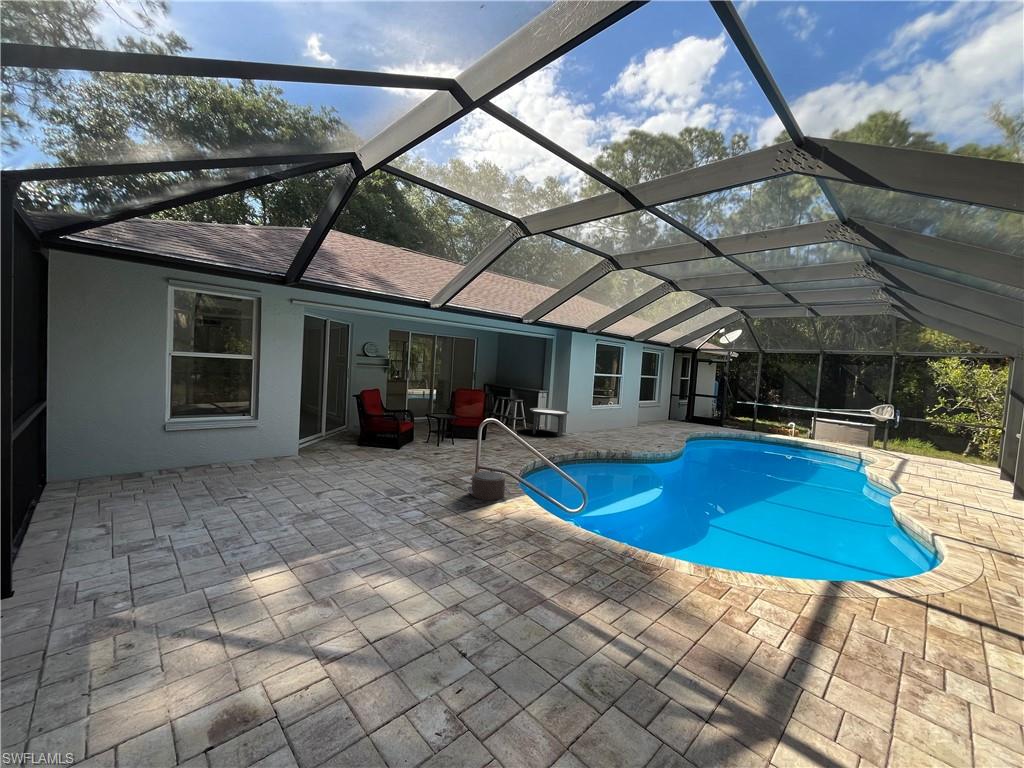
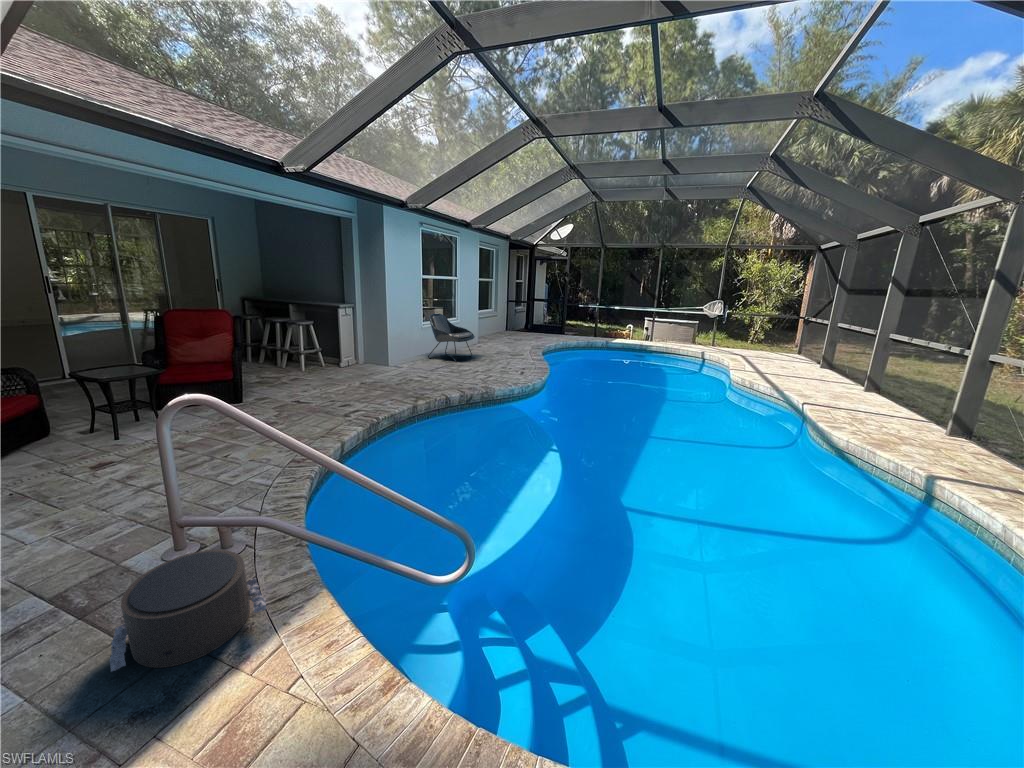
lounge chair: none [594,400,630,436] -> present [428,313,475,362]
round table: present [530,408,570,437] -> none [325,332,392,376]

